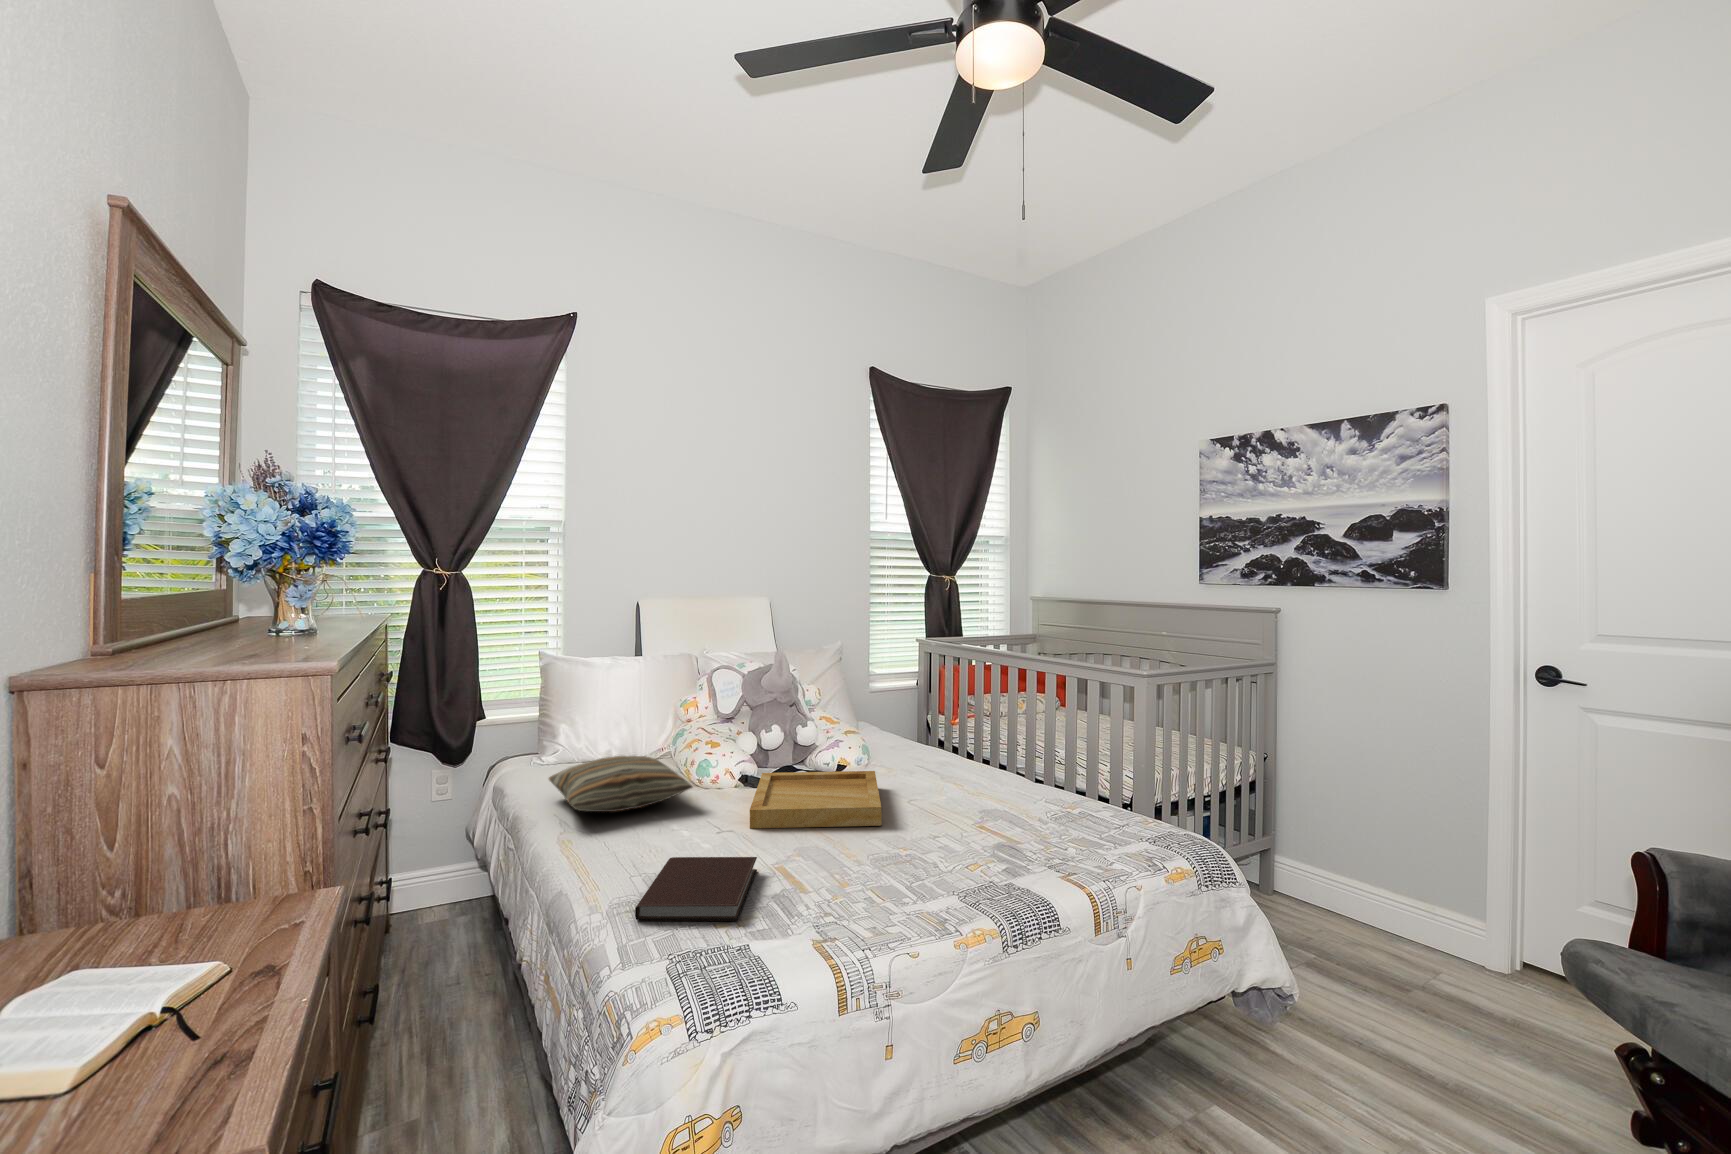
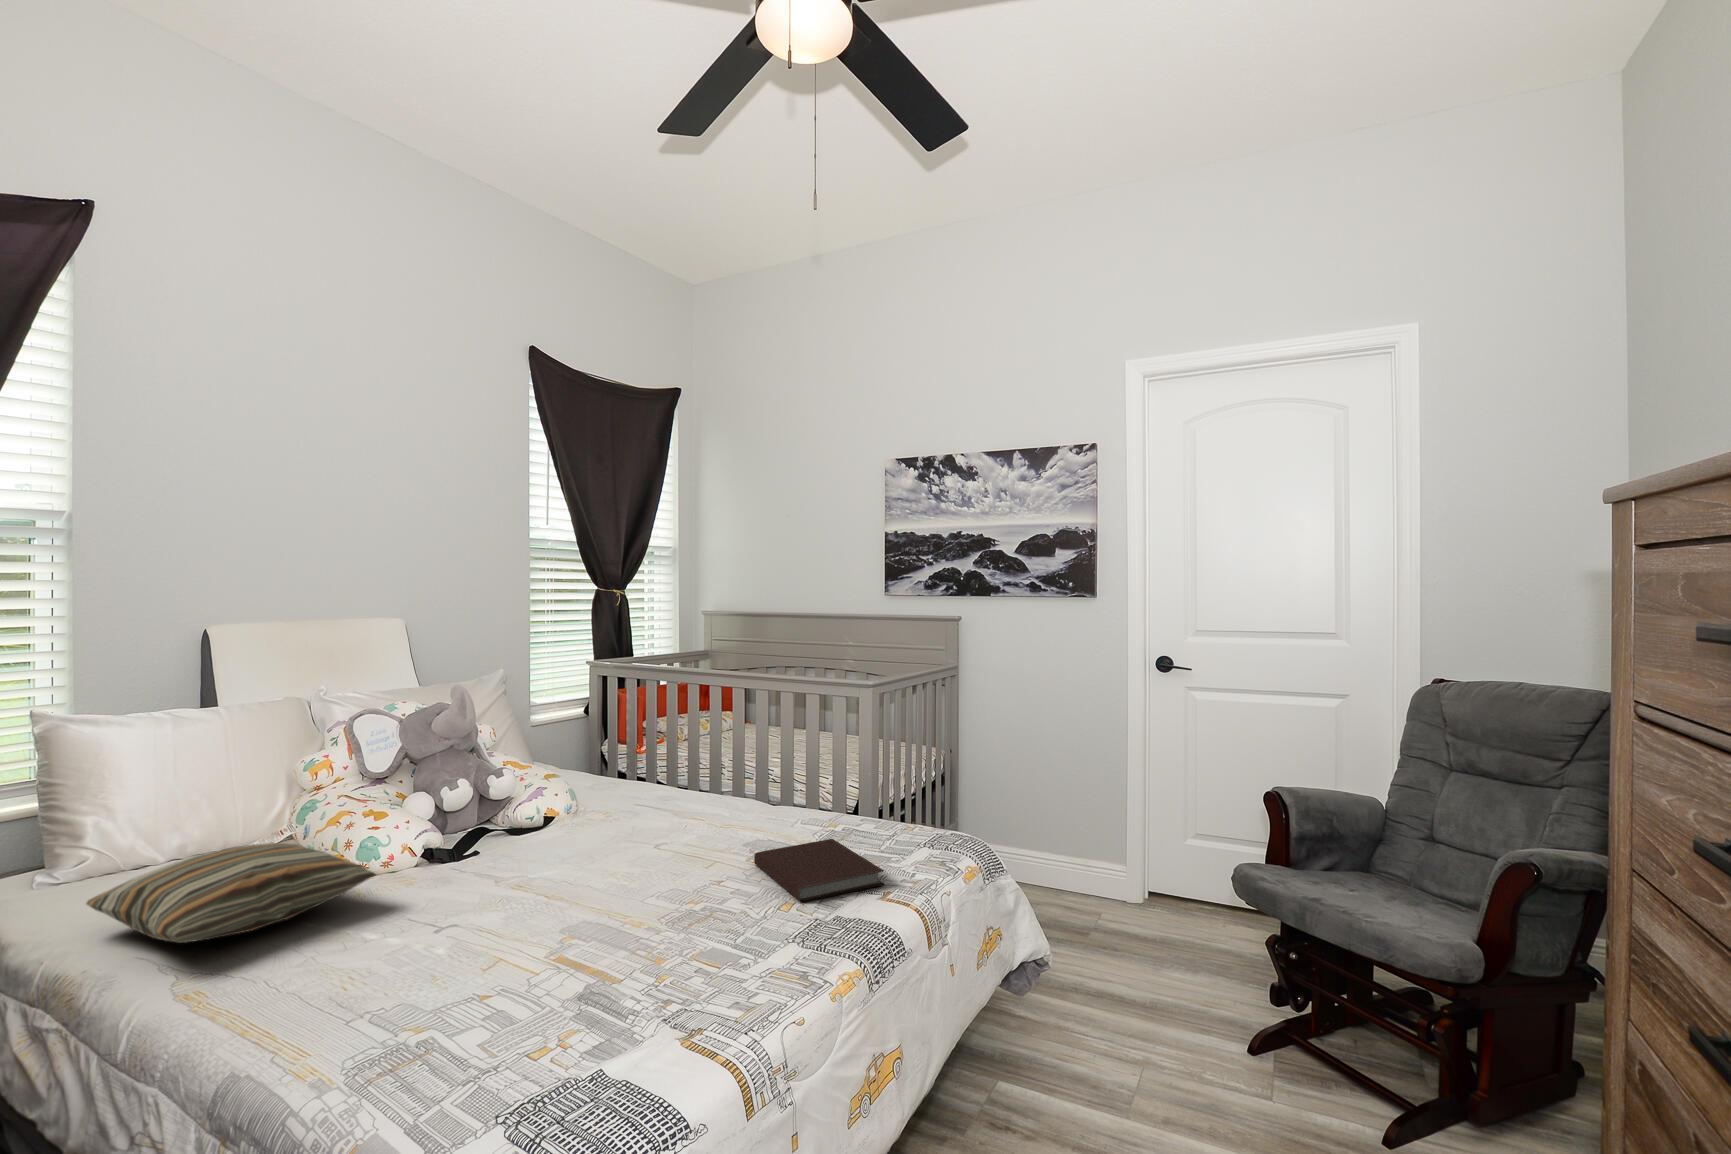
tray: present [750,771,882,828] -> none [463,817,660,916]
notebook: present [635,857,757,921] -> present [754,839,884,902]

